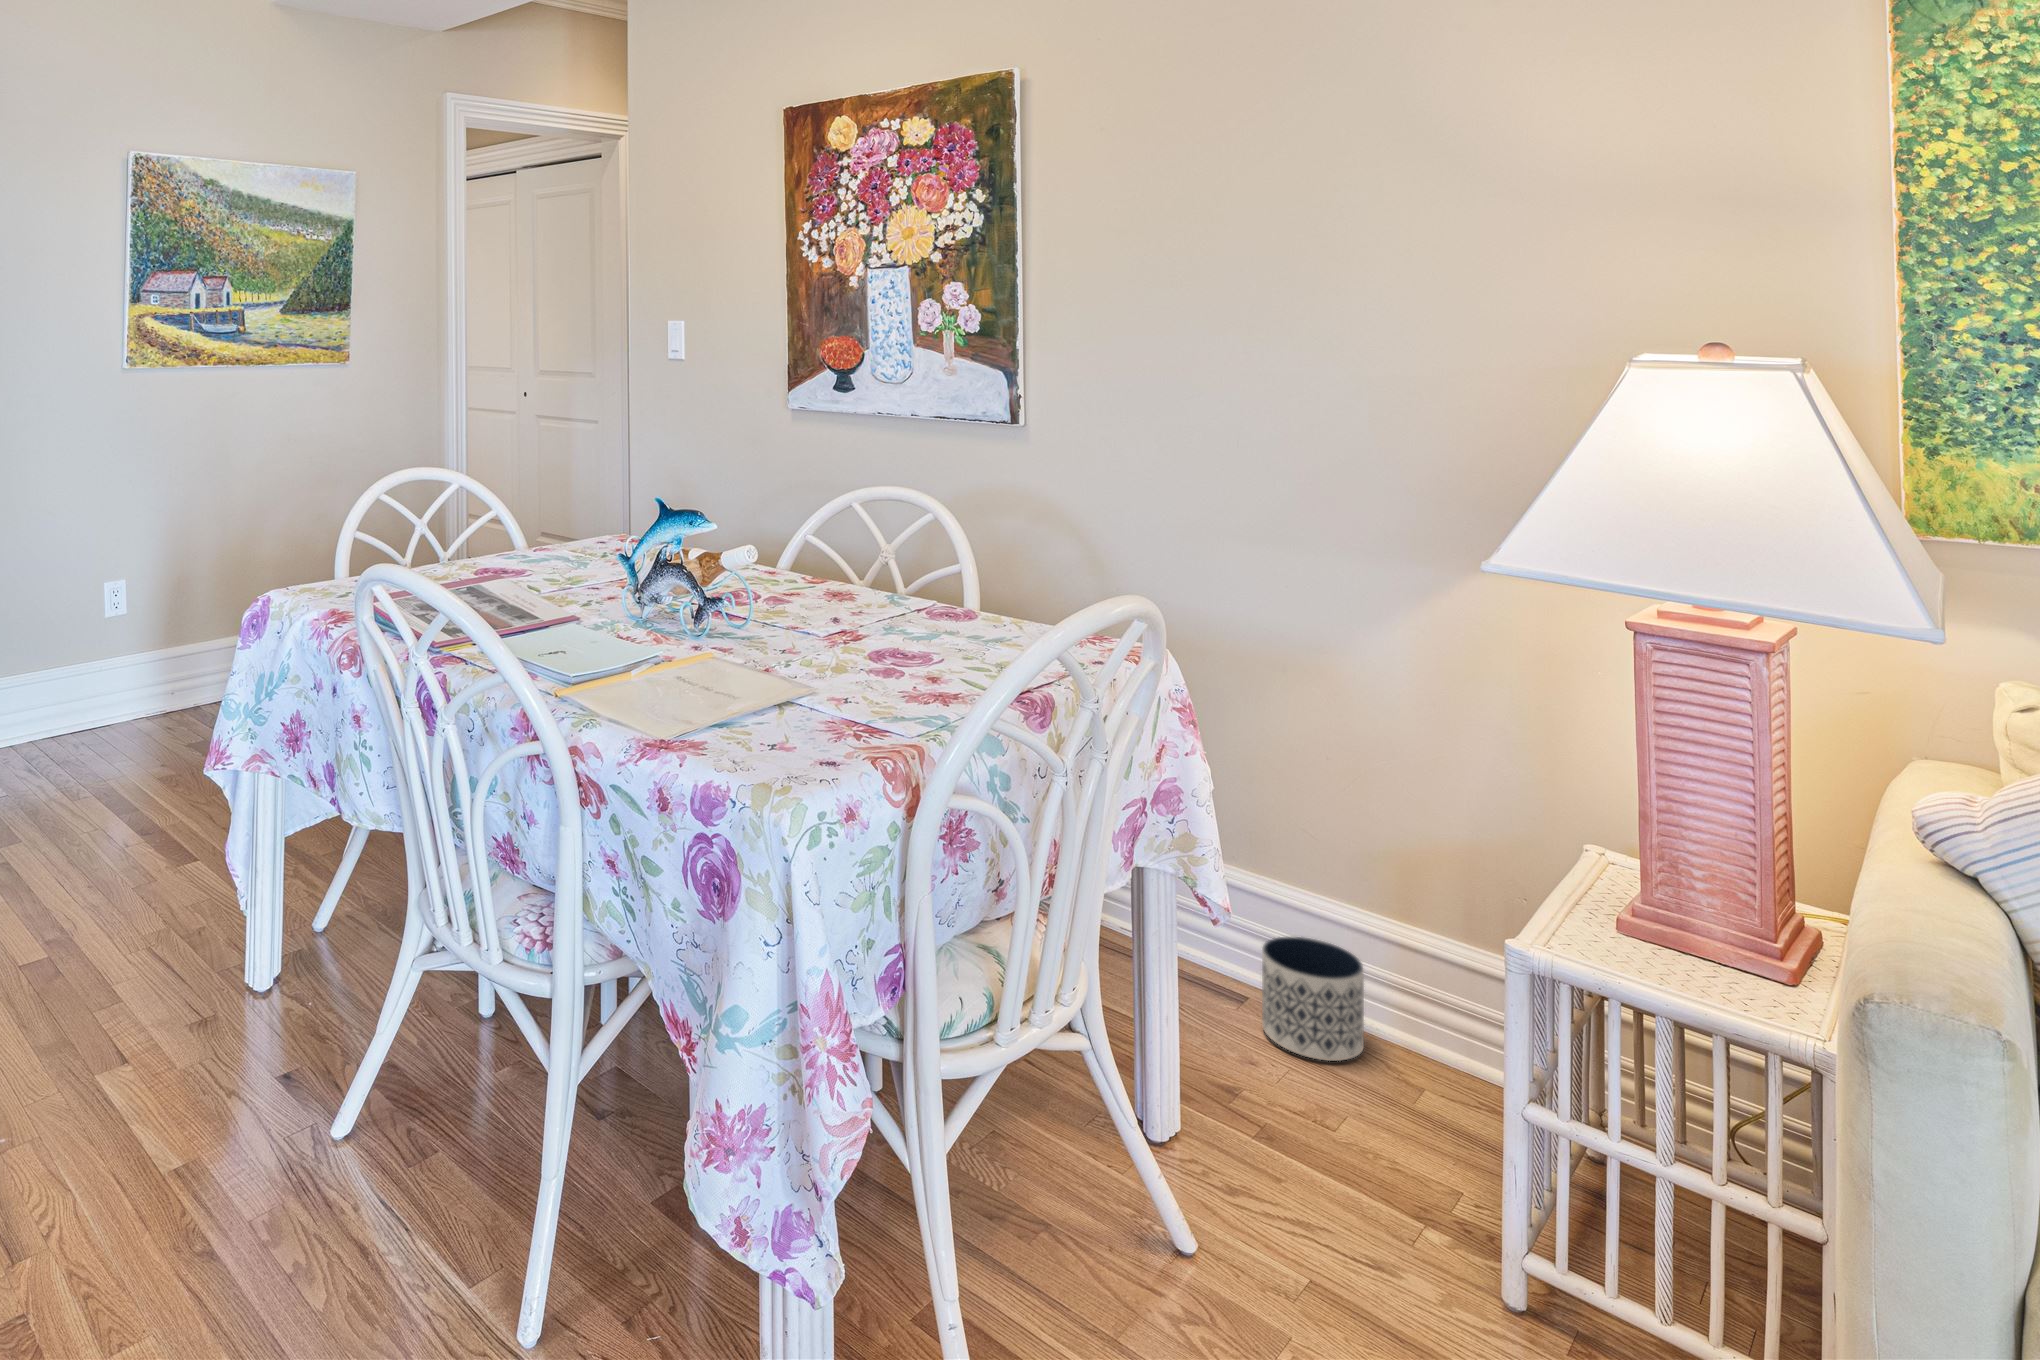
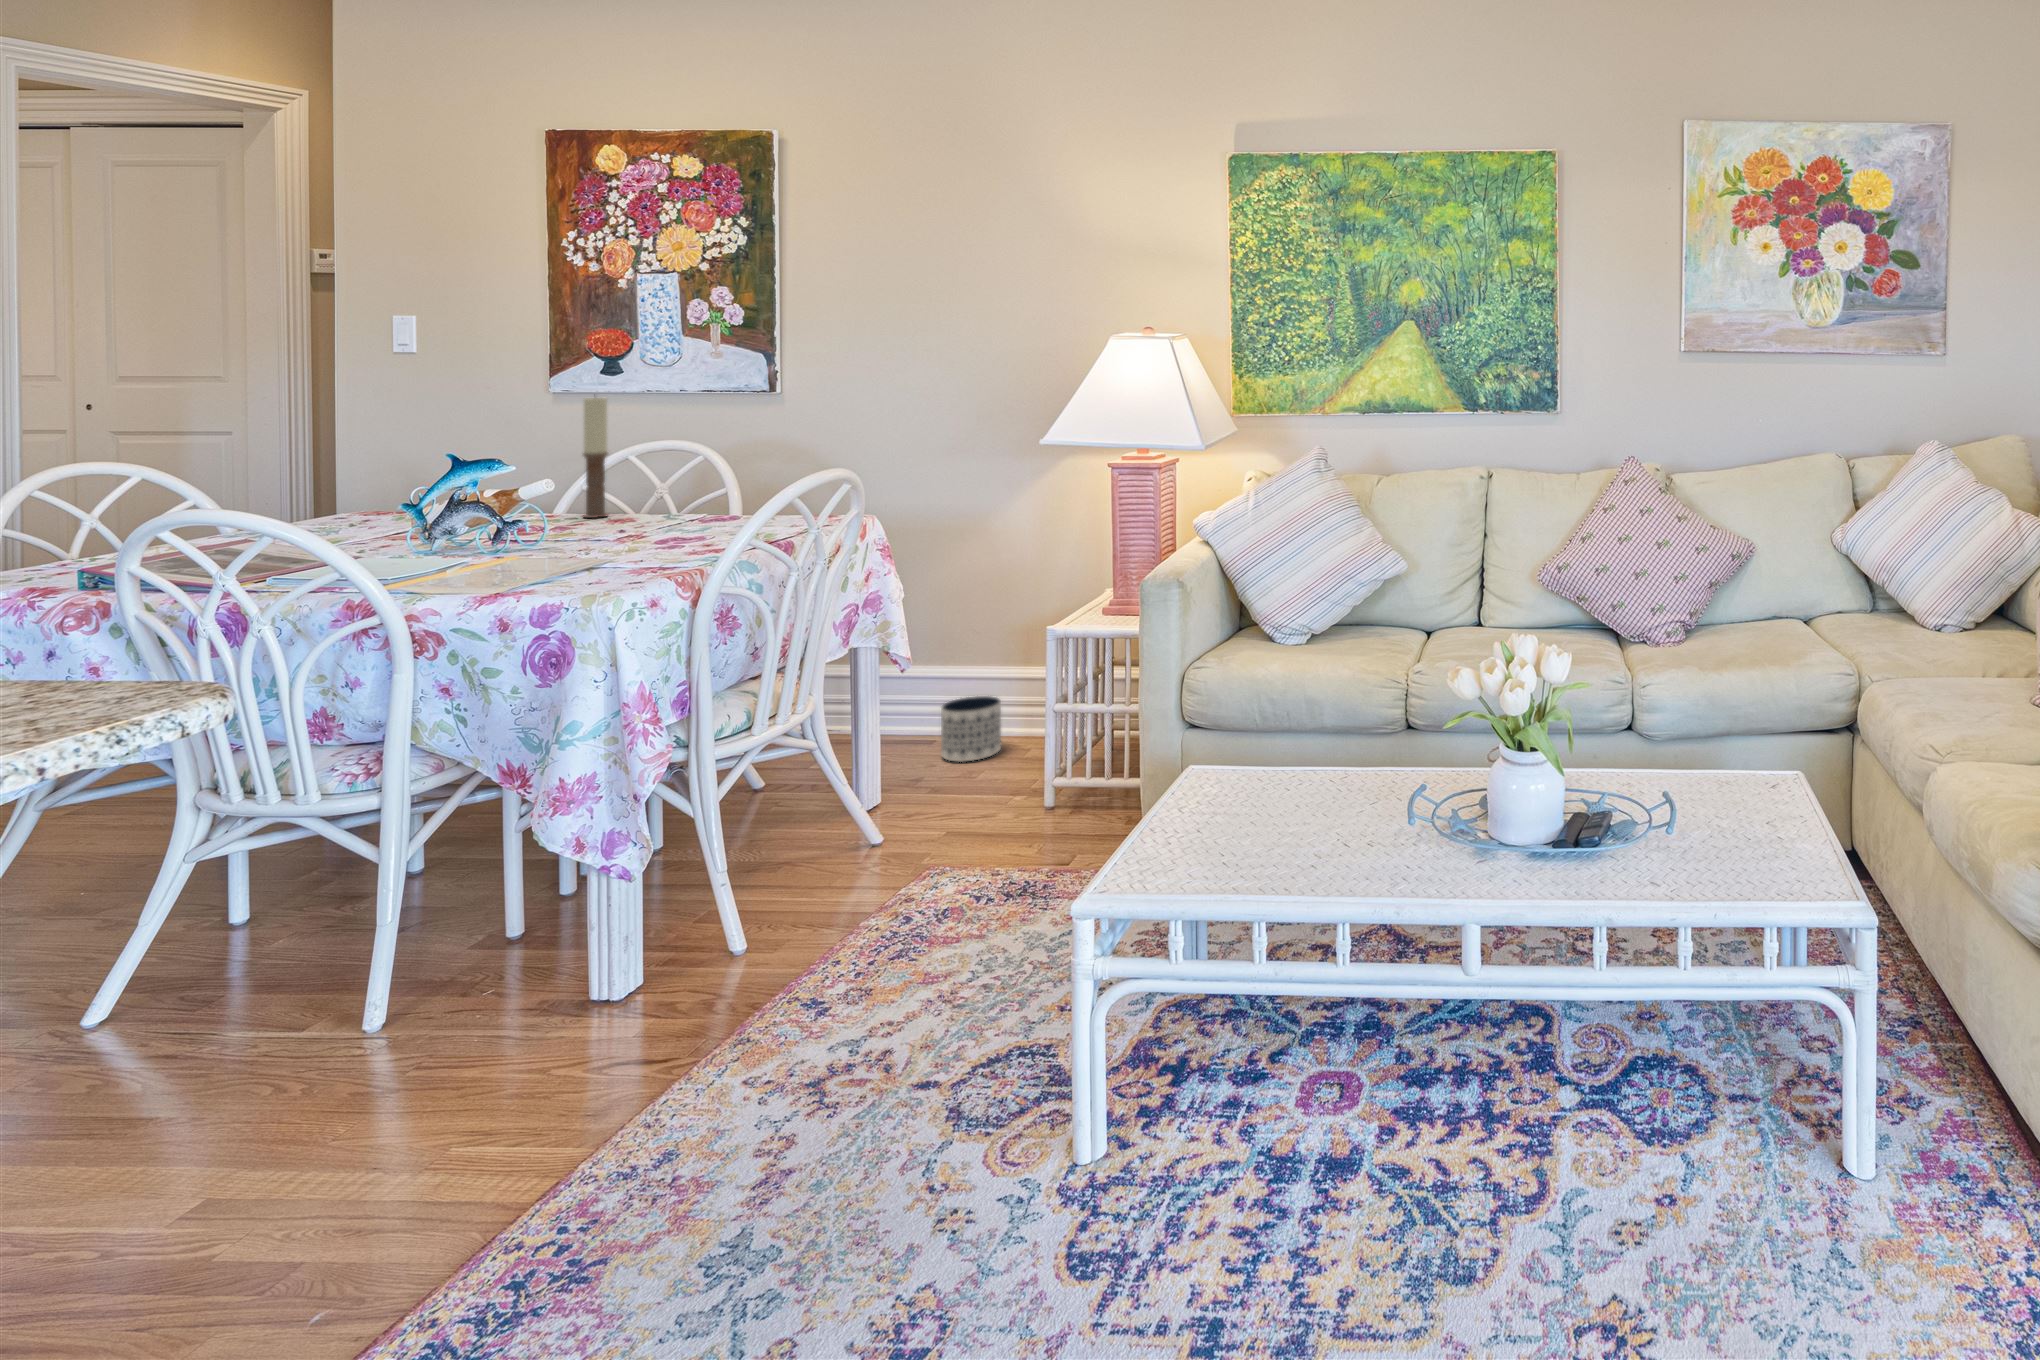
candle: none [797,430,824,595] -> present [583,397,608,518]

